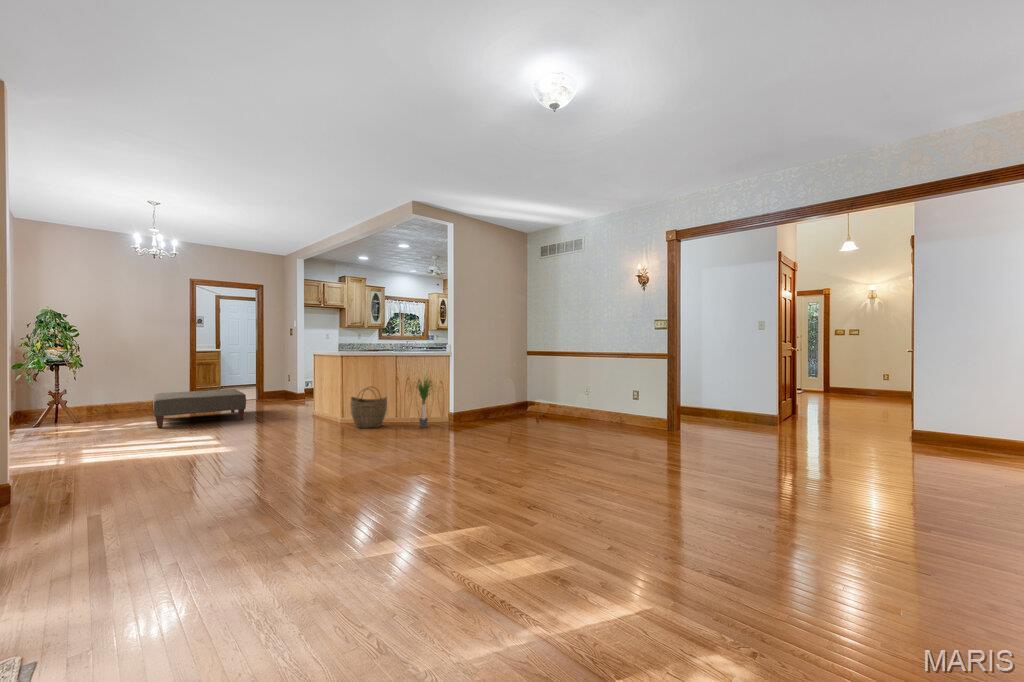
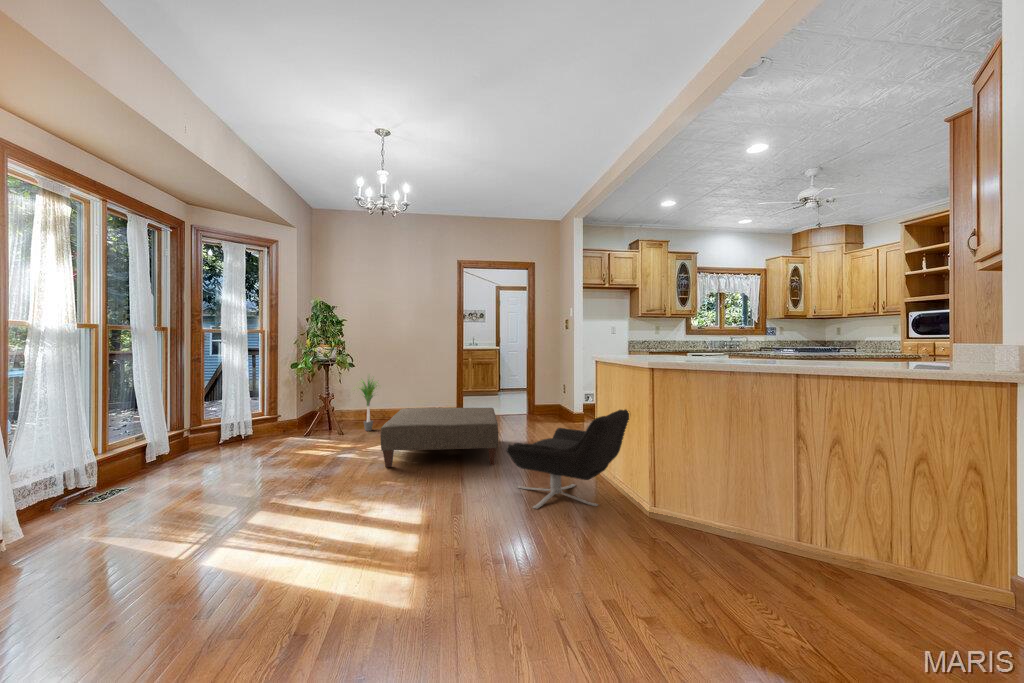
lounge chair: none [258,377,329,429] -> present [506,409,629,509]
potted plant: present [417,378,432,428] -> present [360,379,377,431]
woven basket: present [350,387,387,428] -> none [686,446,782,560]

